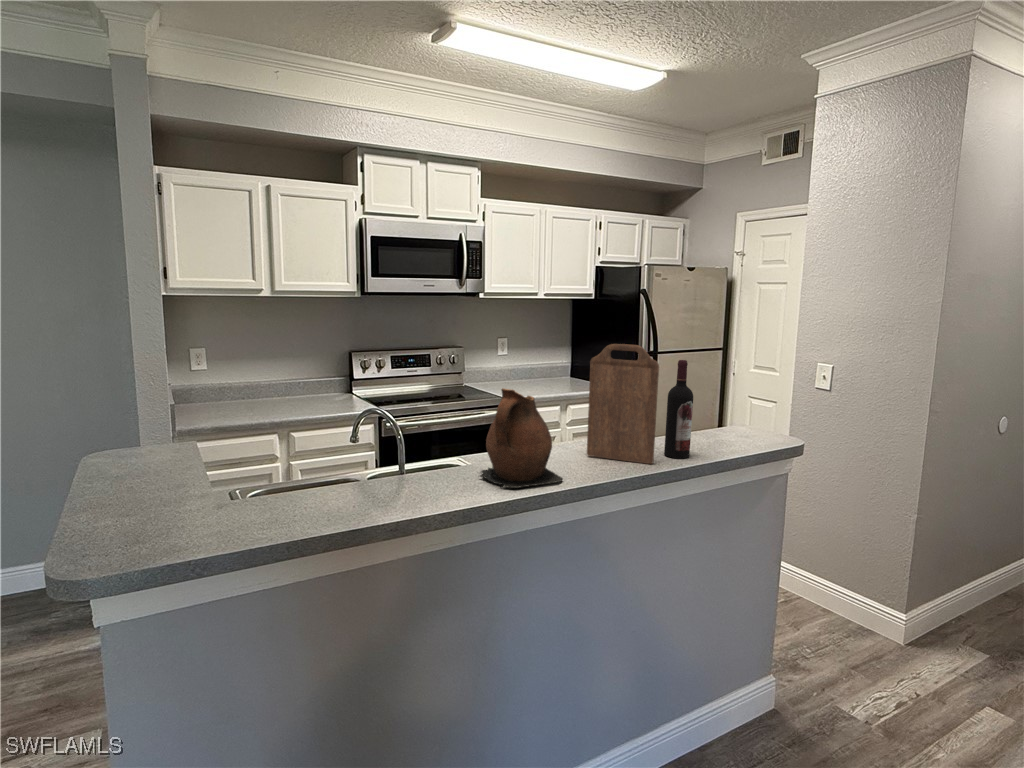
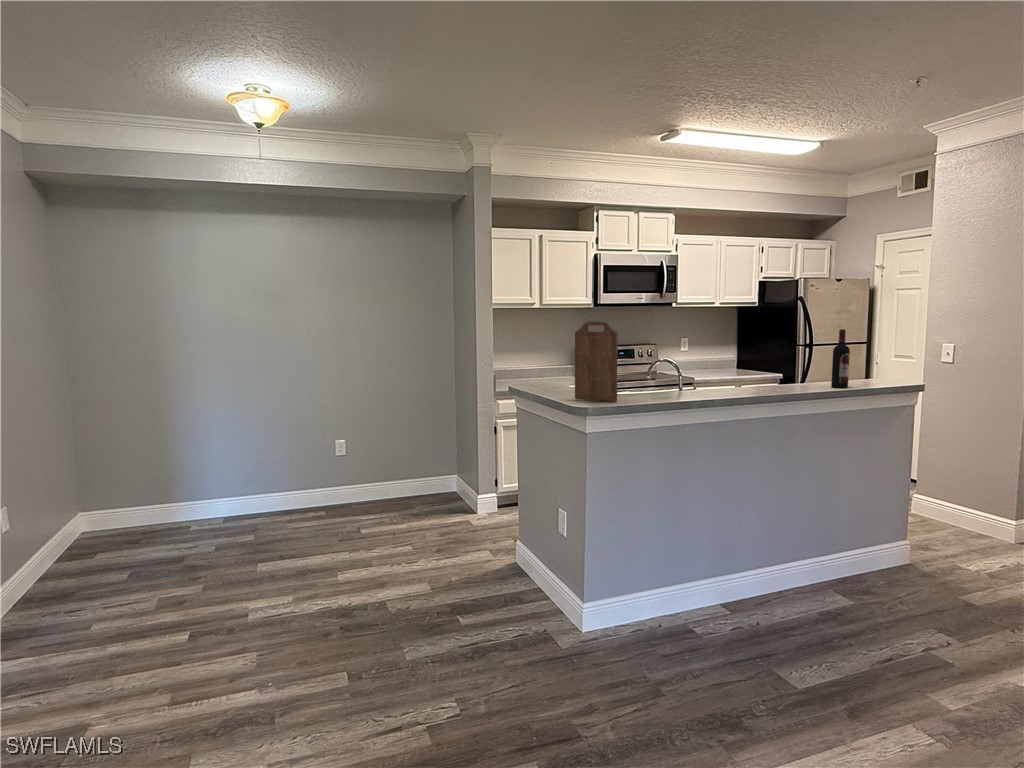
cutting board: present [587,344,659,464] -> present [575,321,618,402]
ceramic pitcher: present [481,388,563,488] -> none [723,341,775,393]

